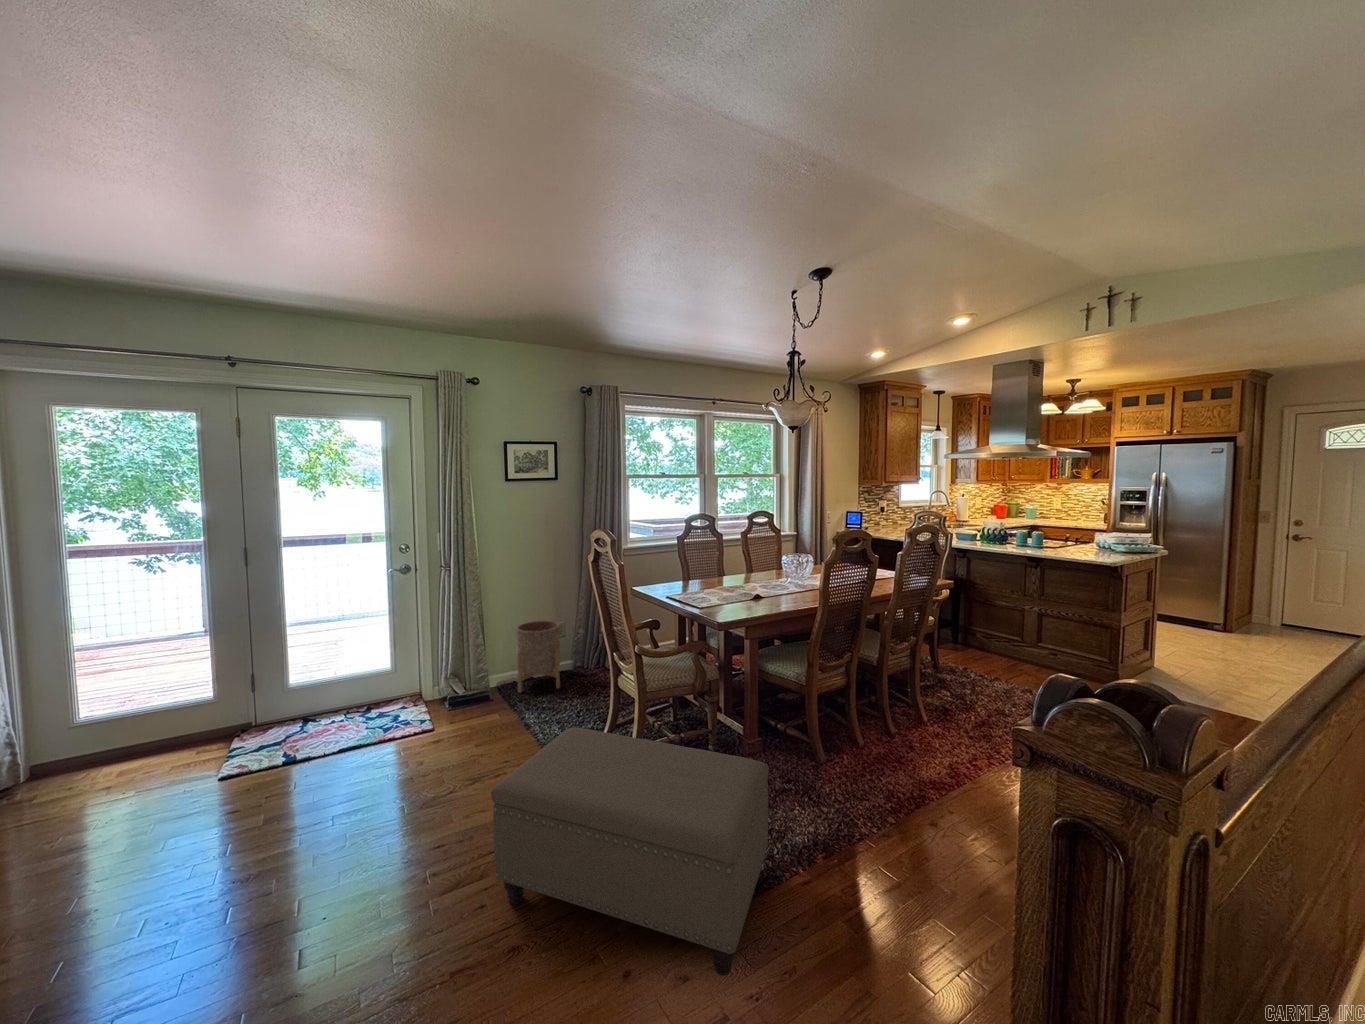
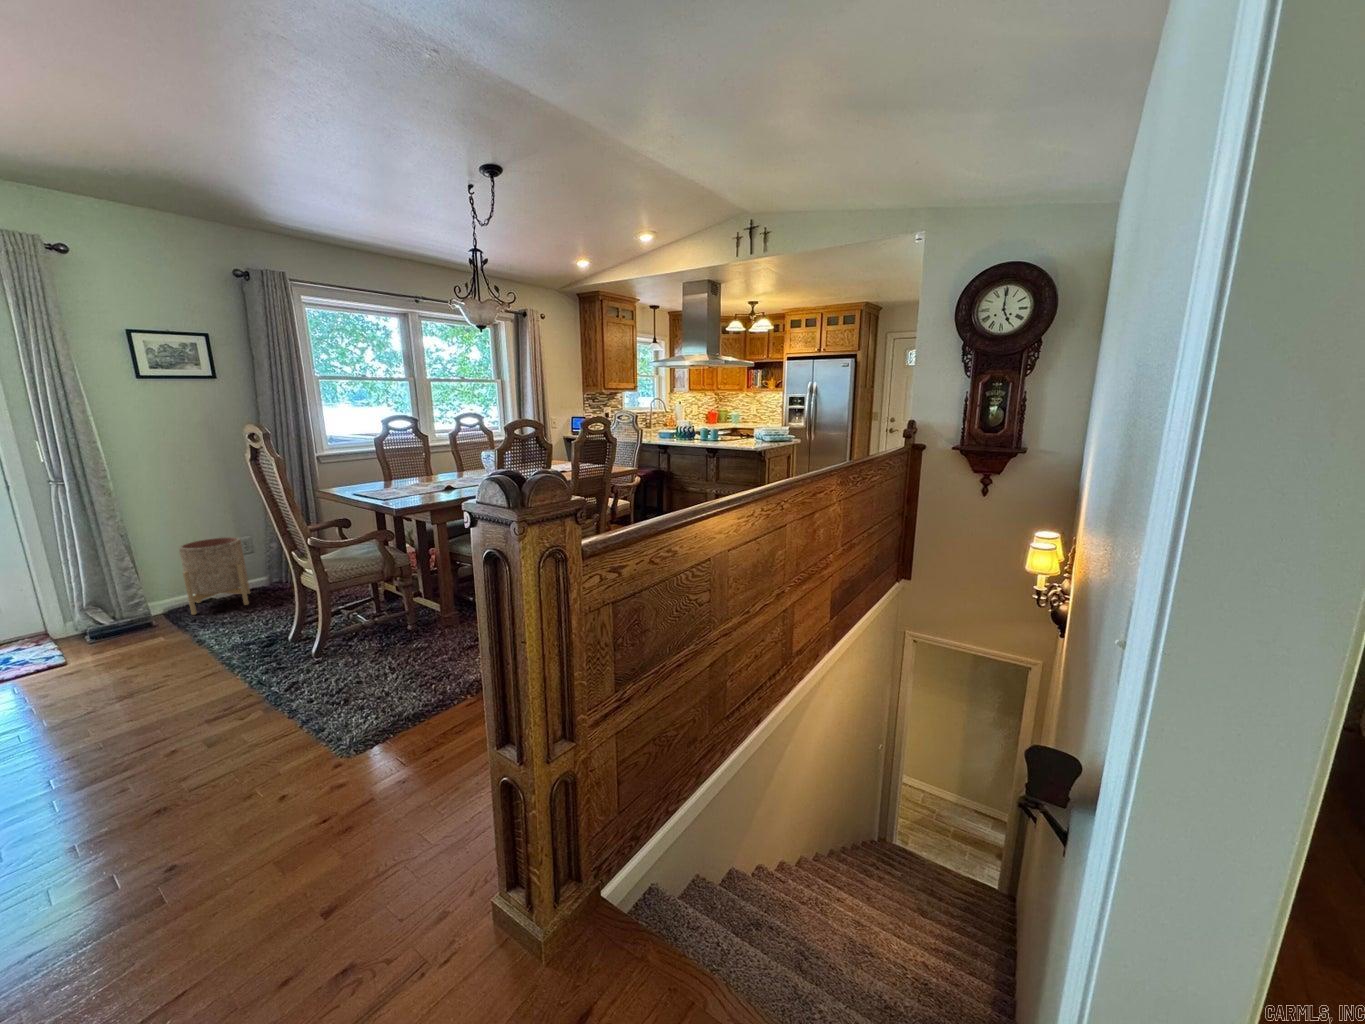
ottoman: present [491,728,768,976] -> none [103,614,430,778]

